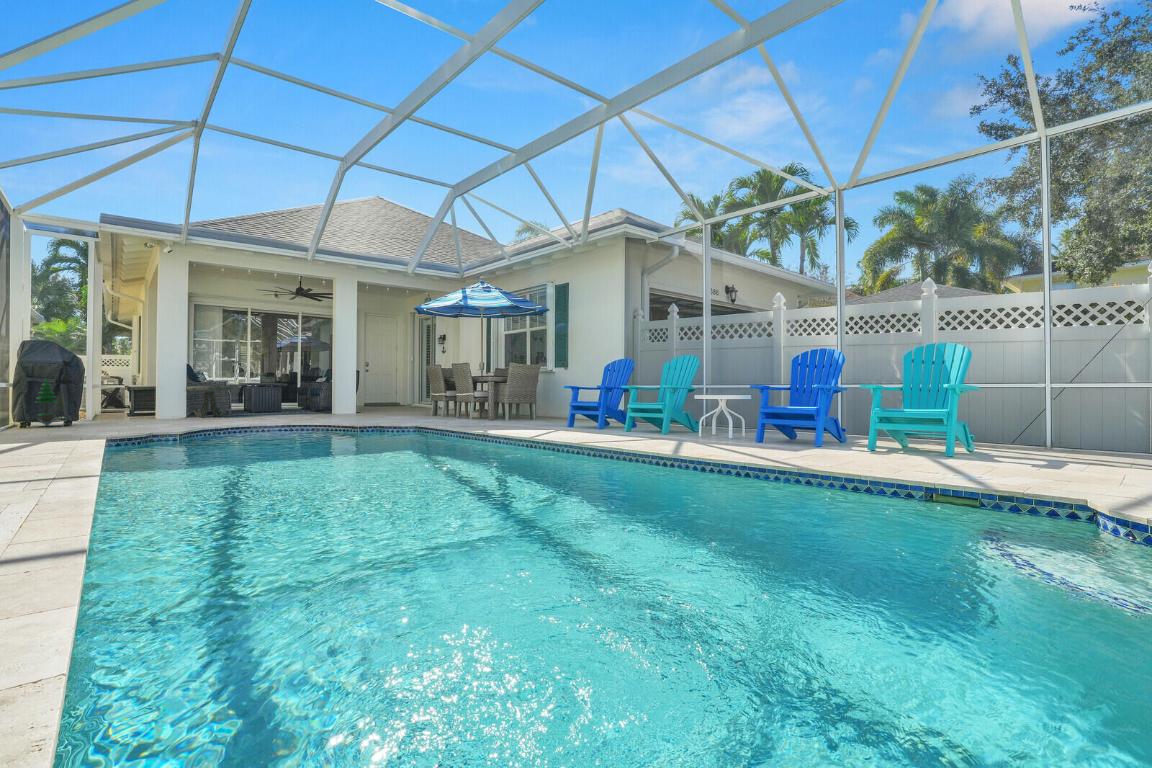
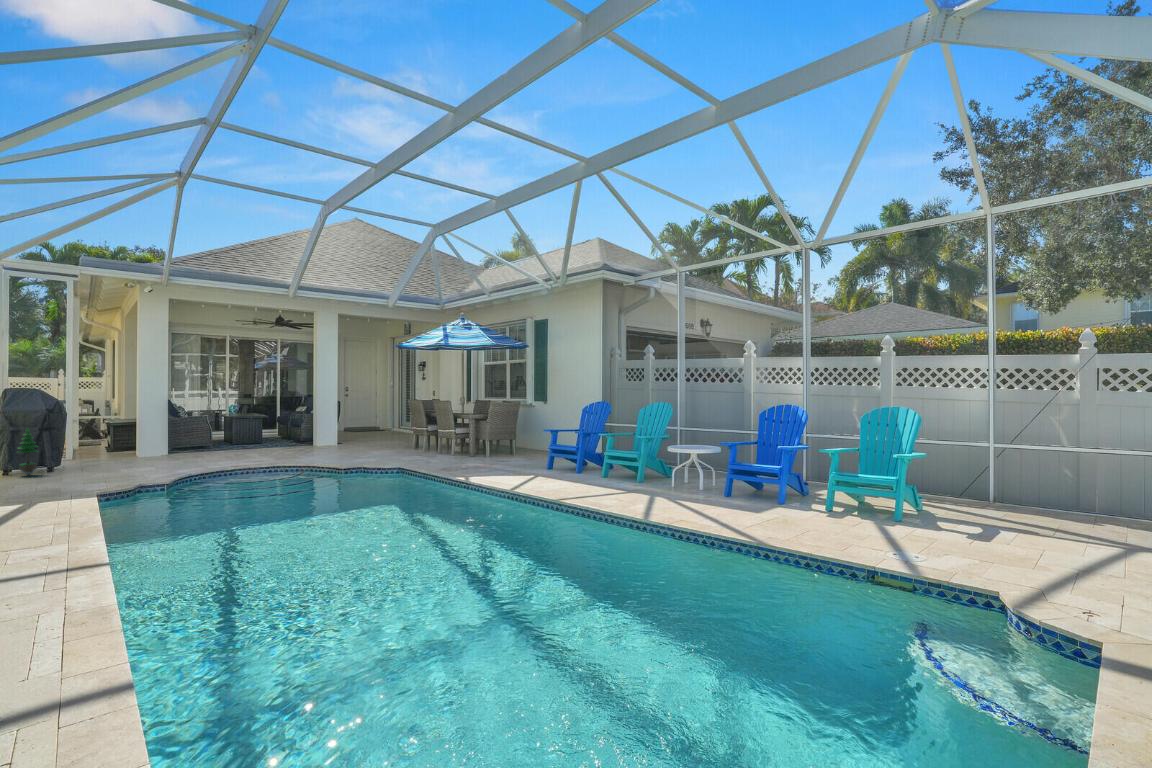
side table: present [186,386,232,417] -> none [164,423,213,456]

